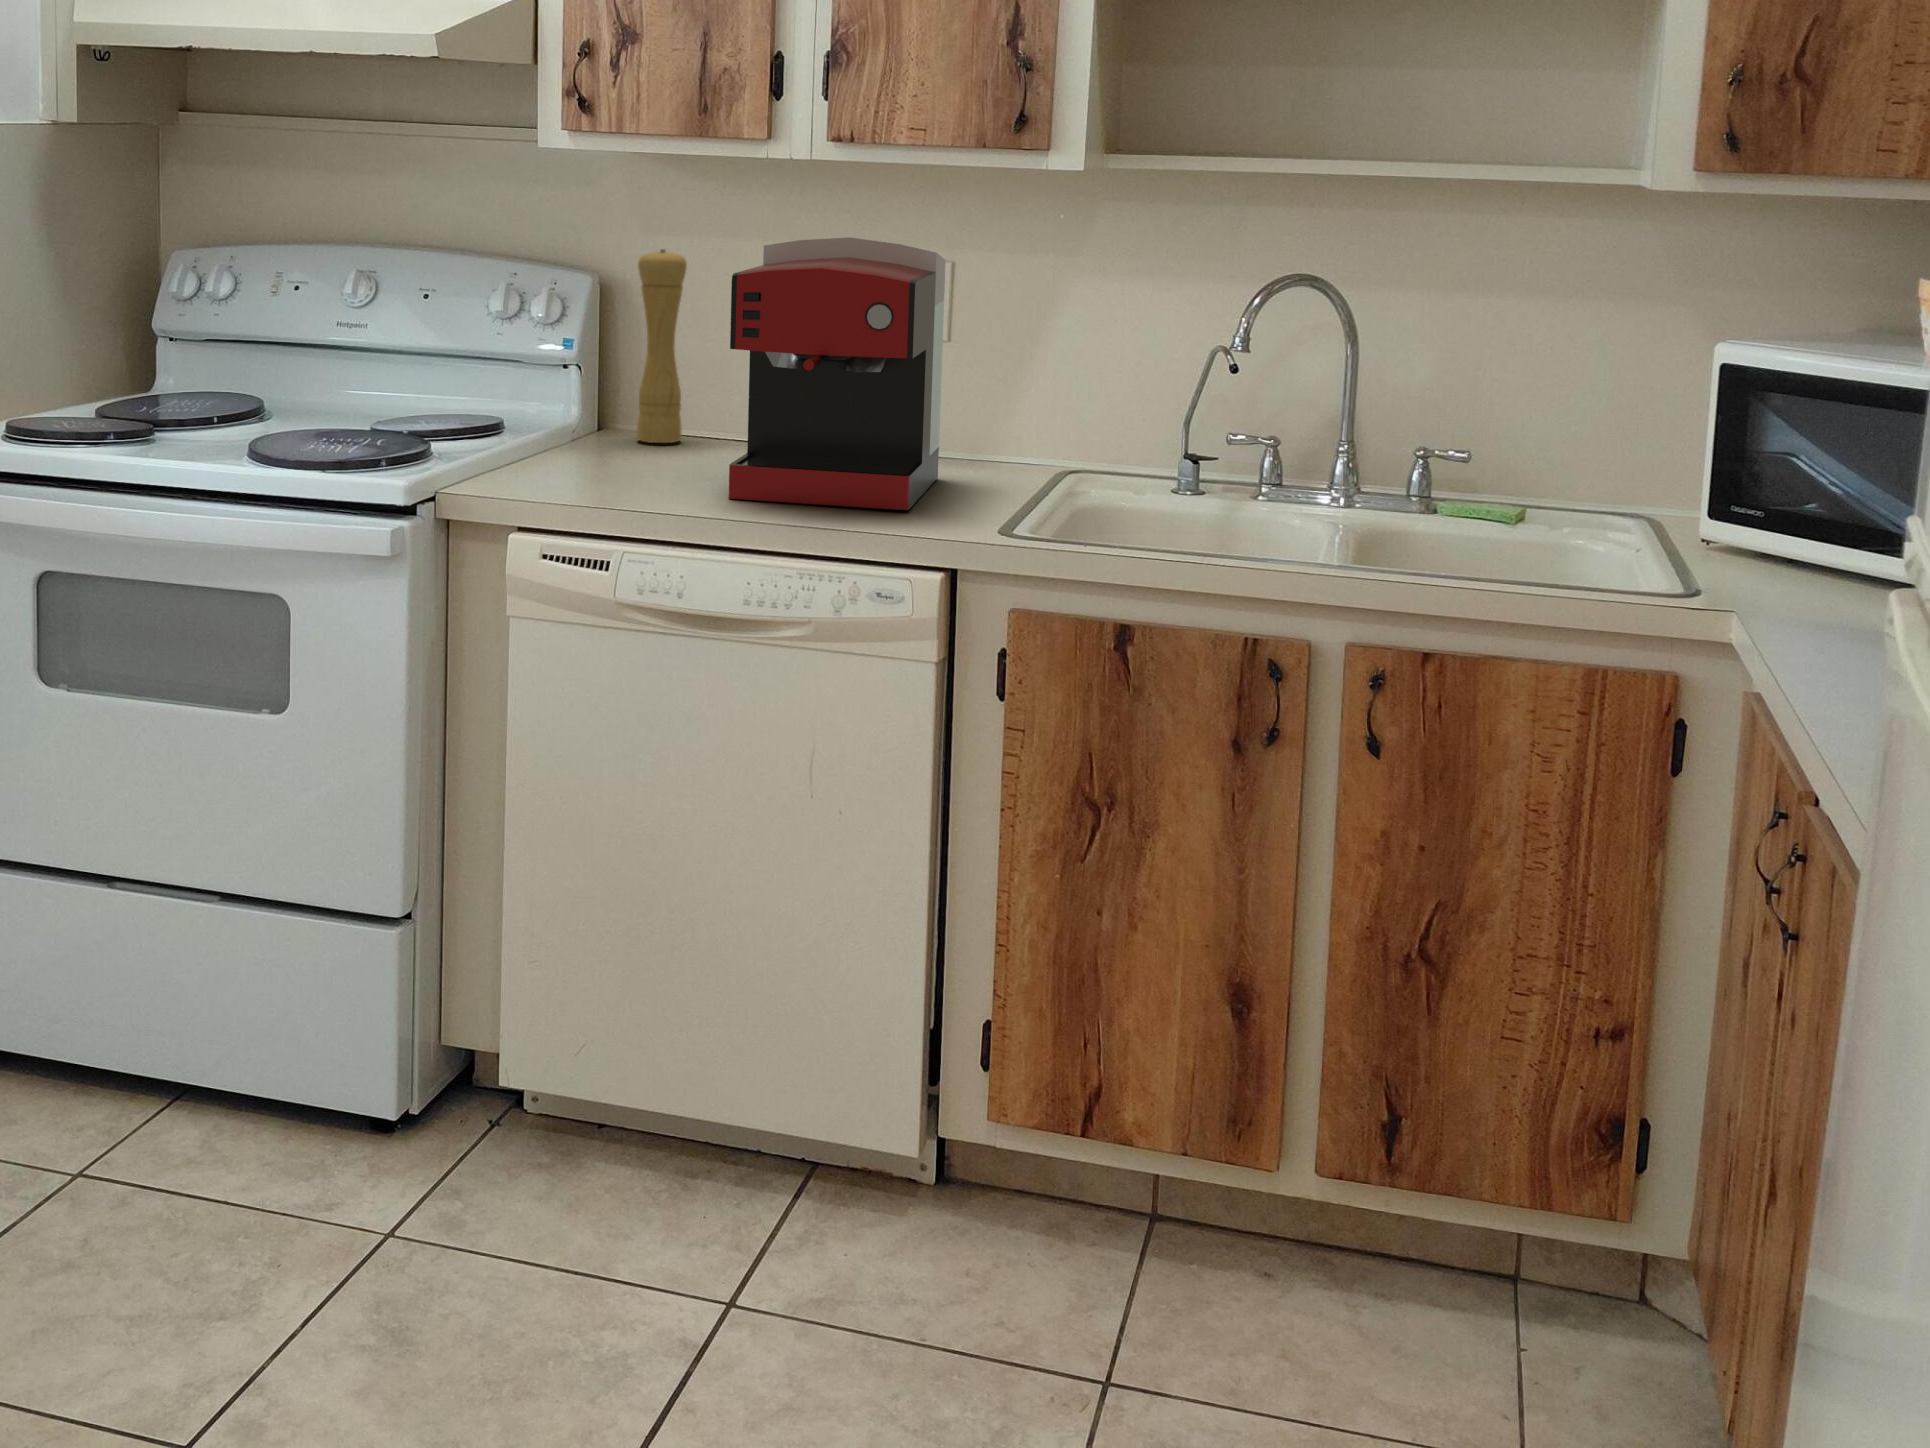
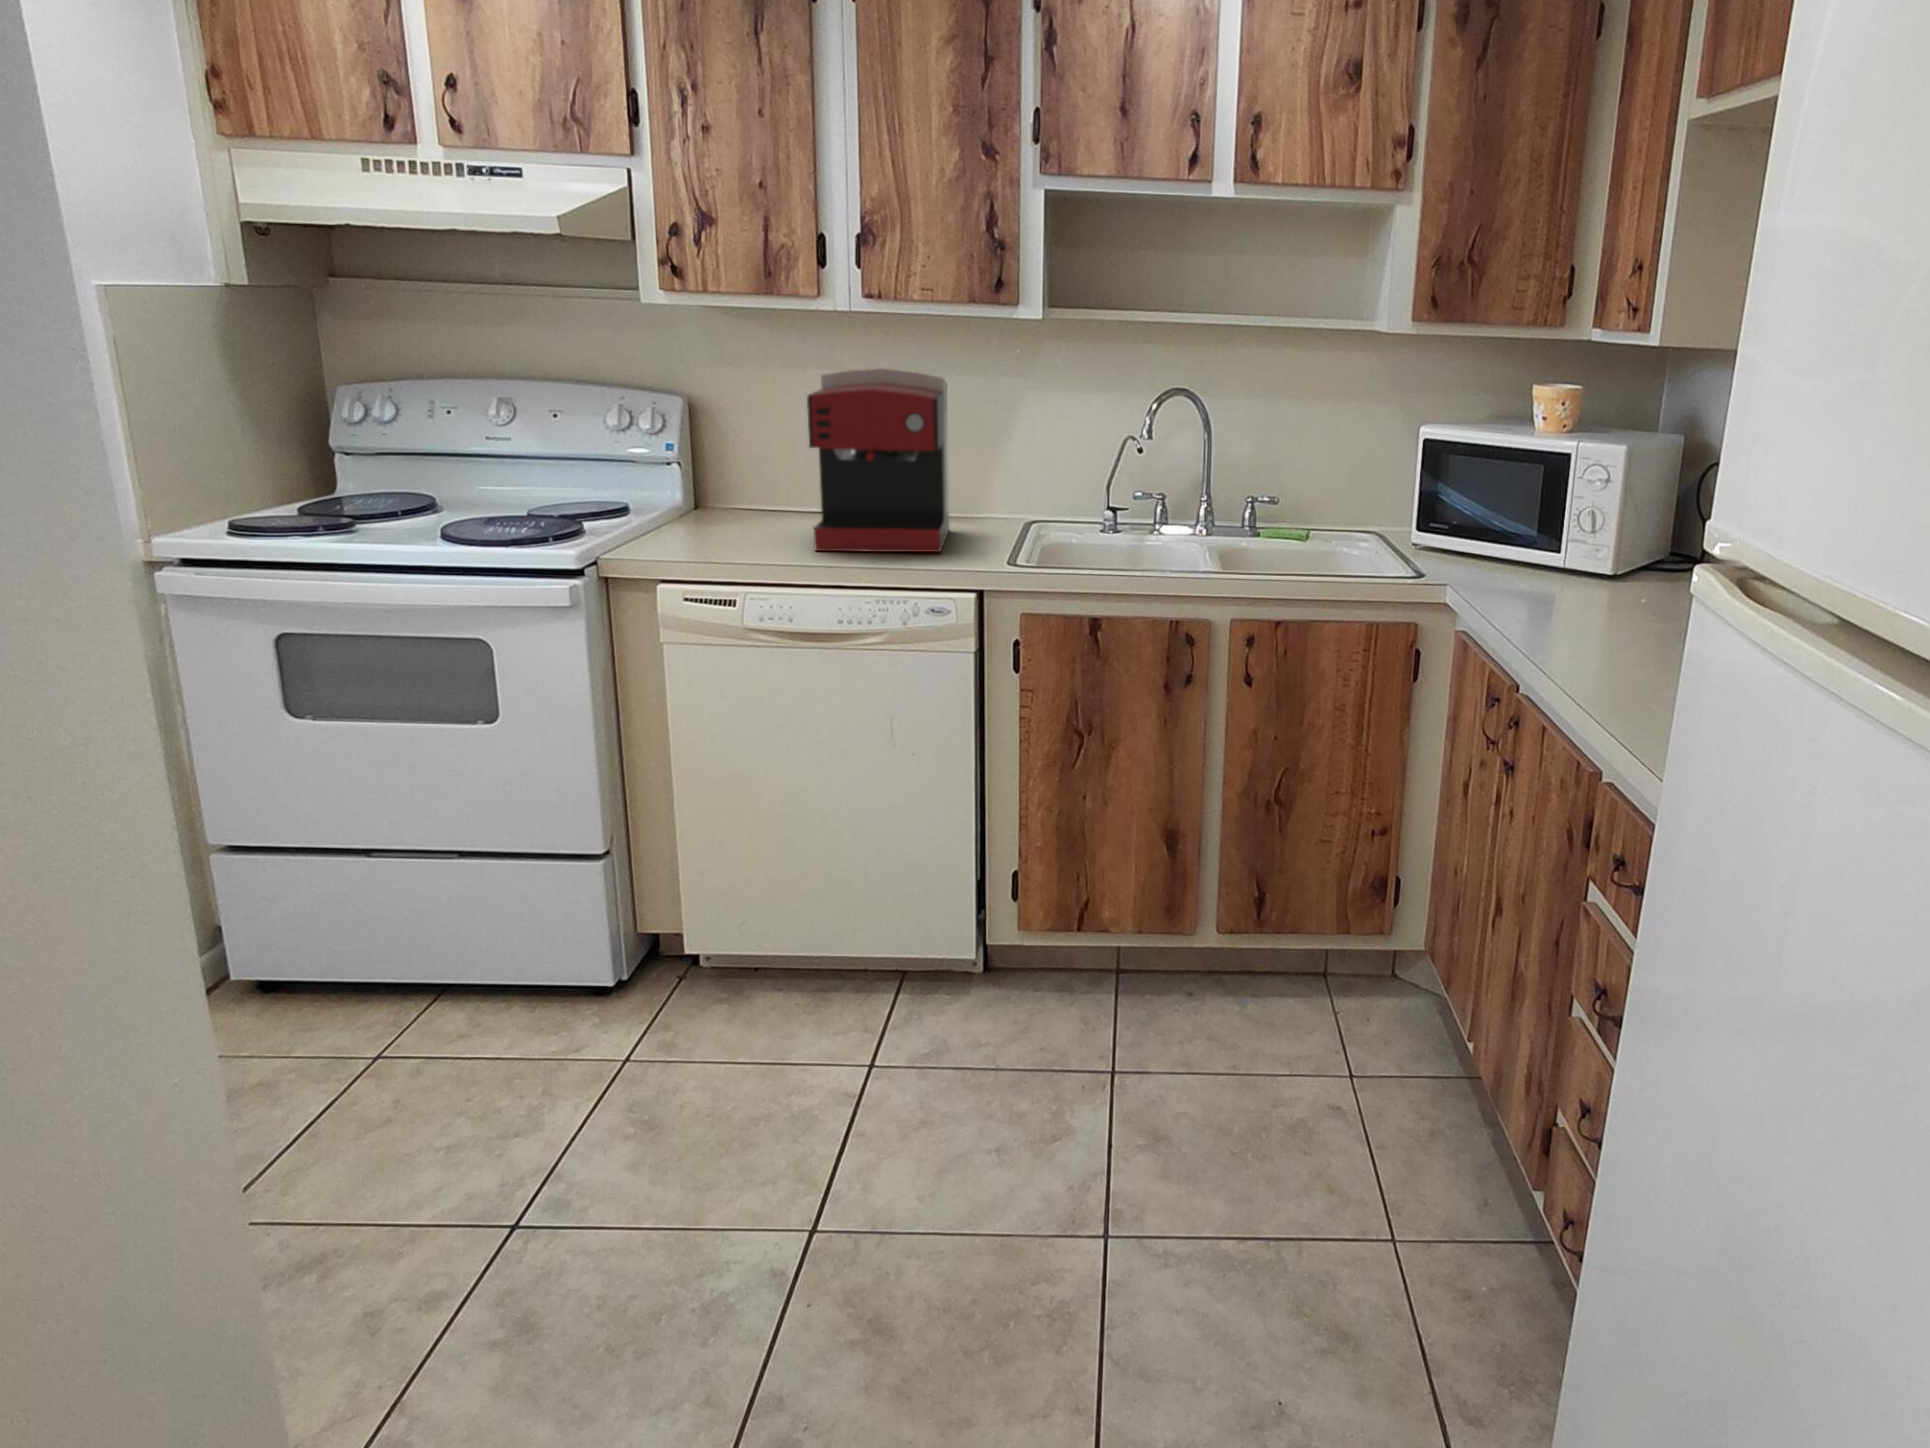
pepper mill: present [637,249,687,443] -> none [720,379,762,516]

